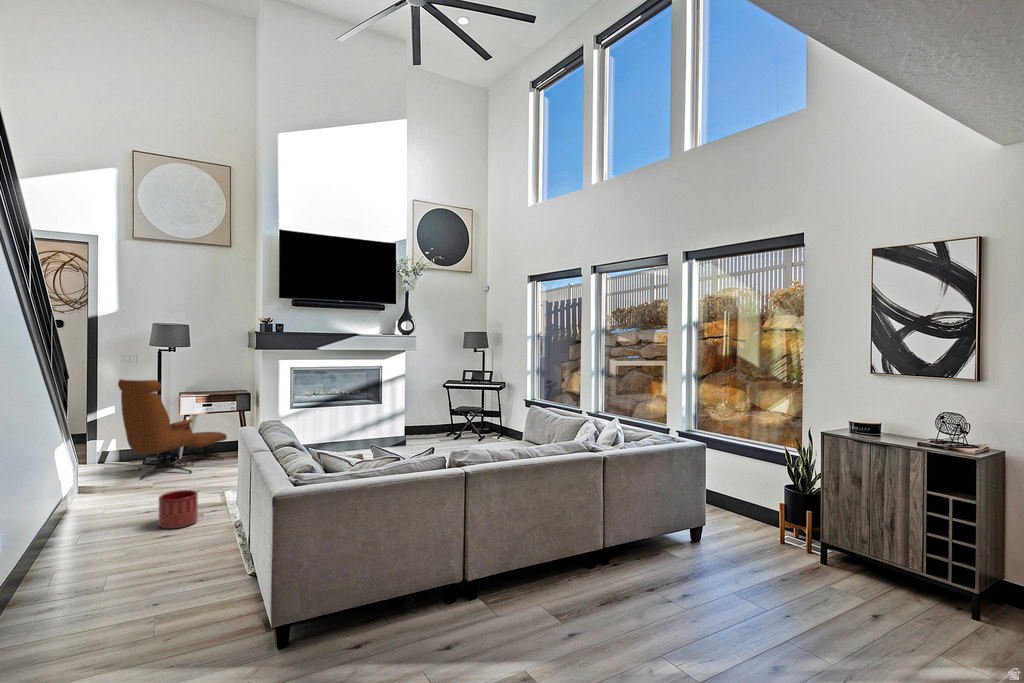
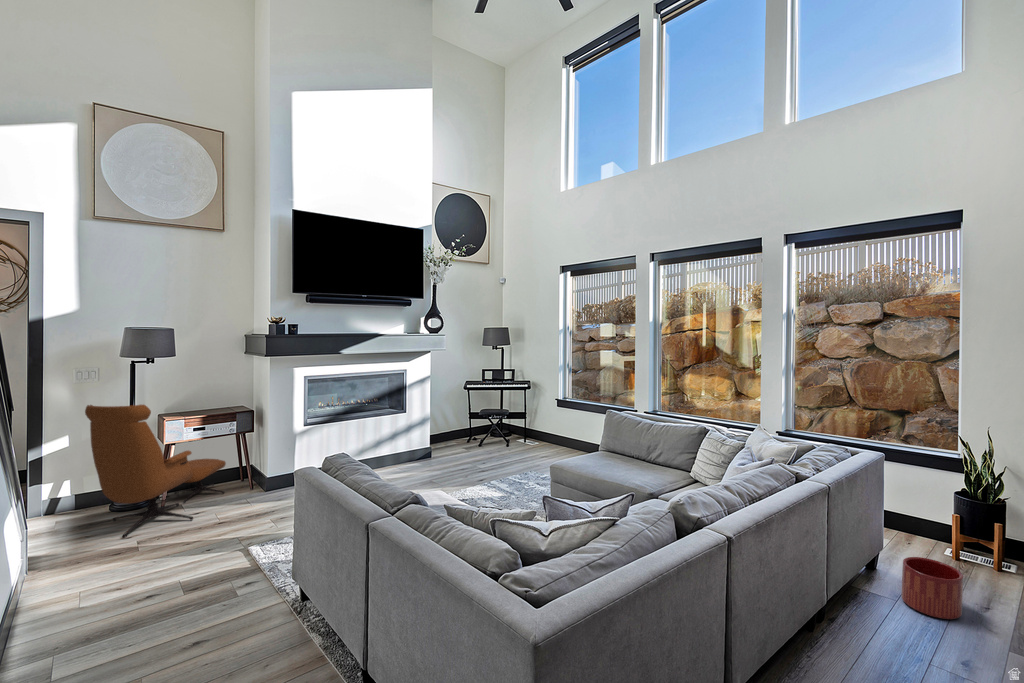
planter: present [159,490,198,529] -> present [901,557,963,619]

